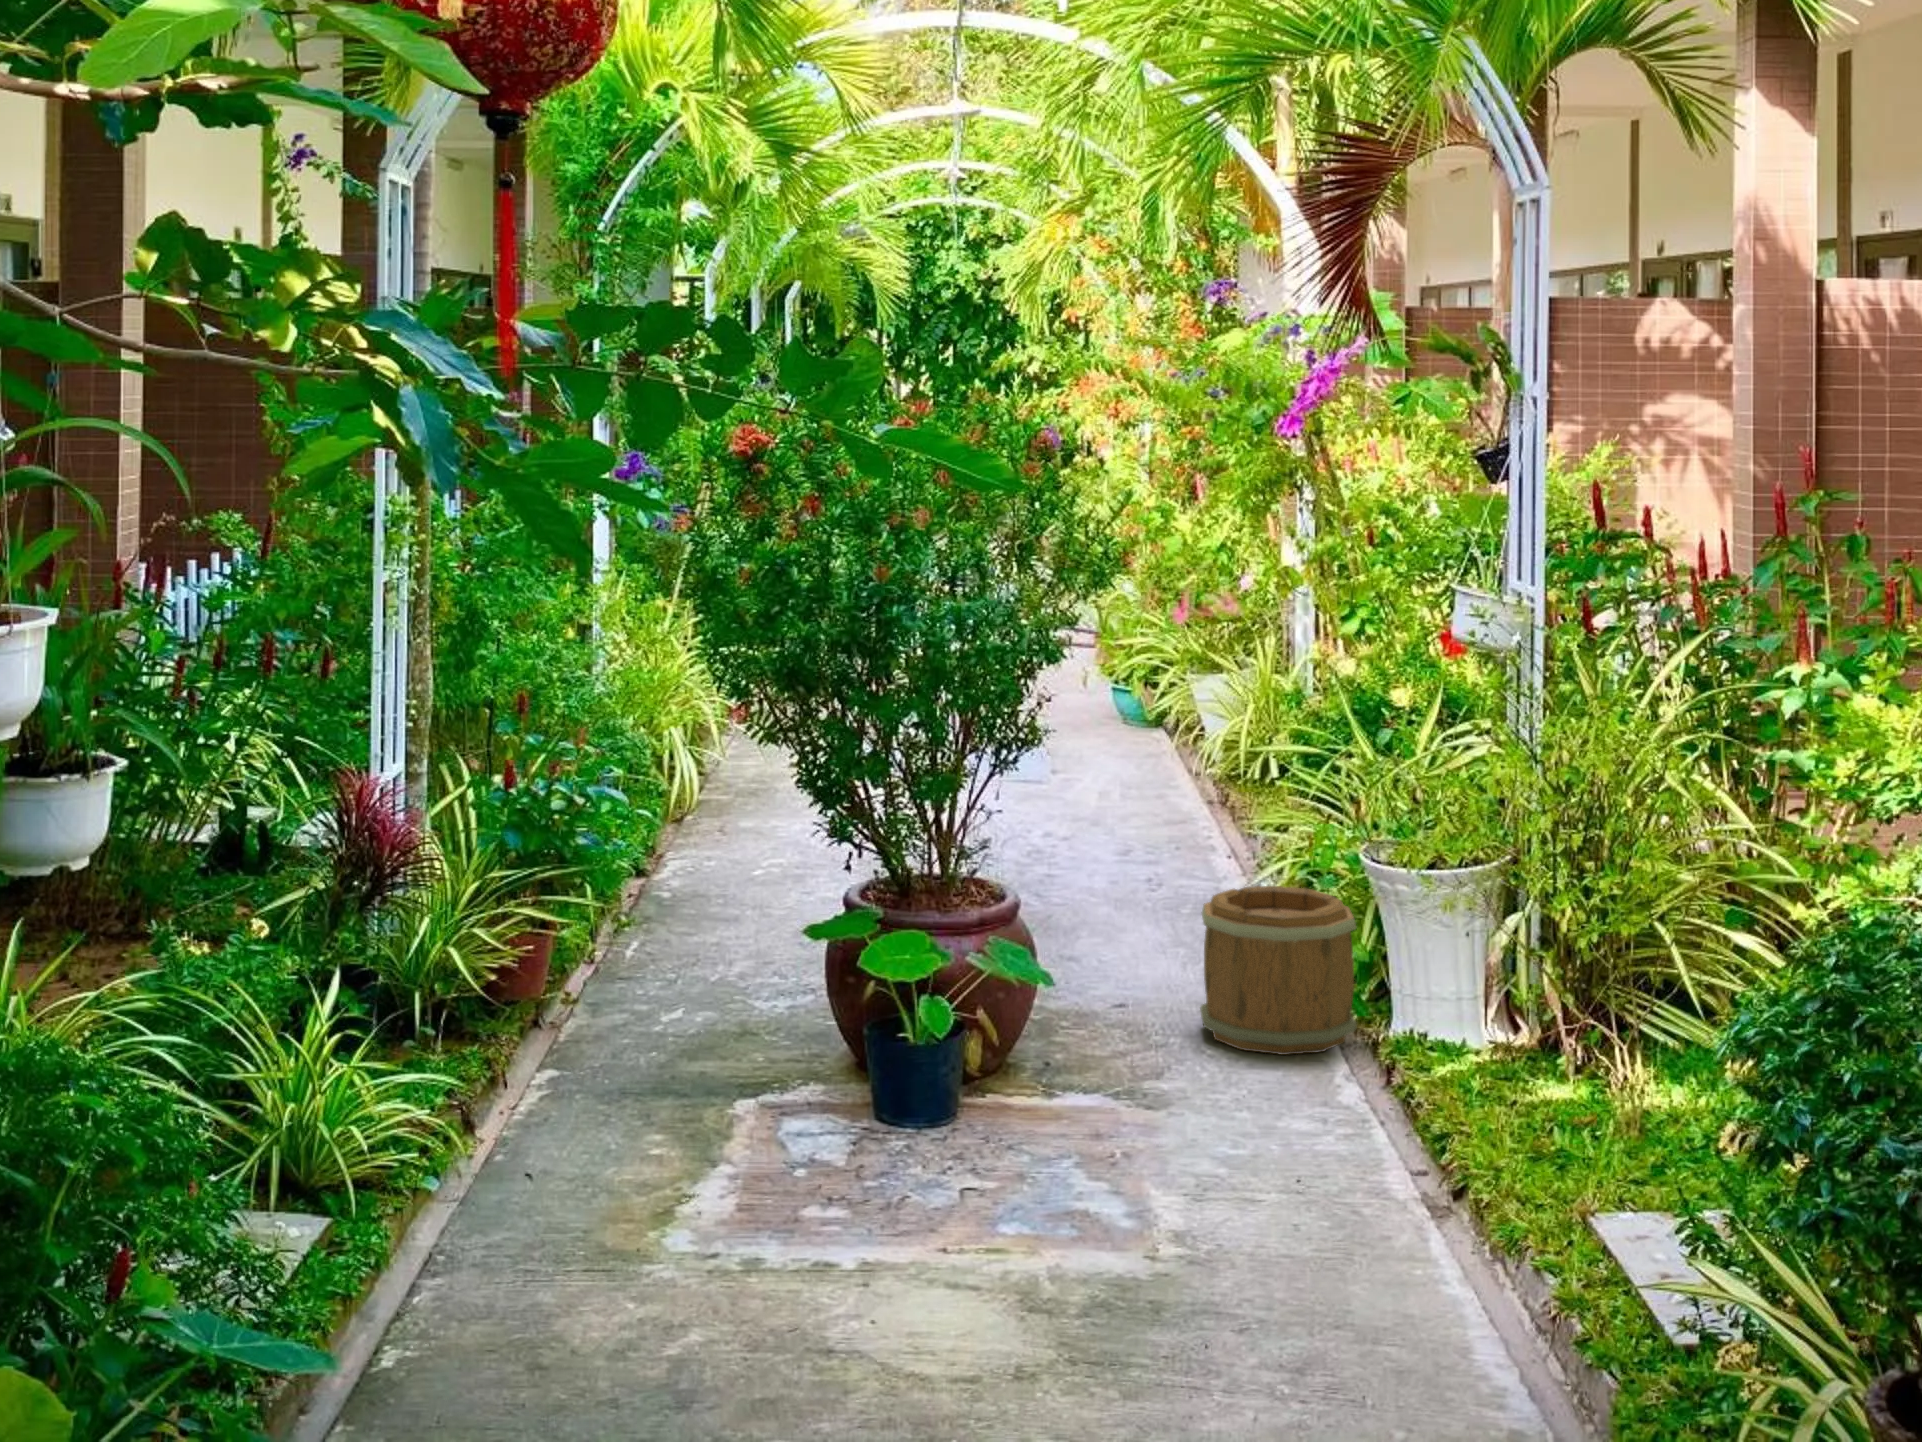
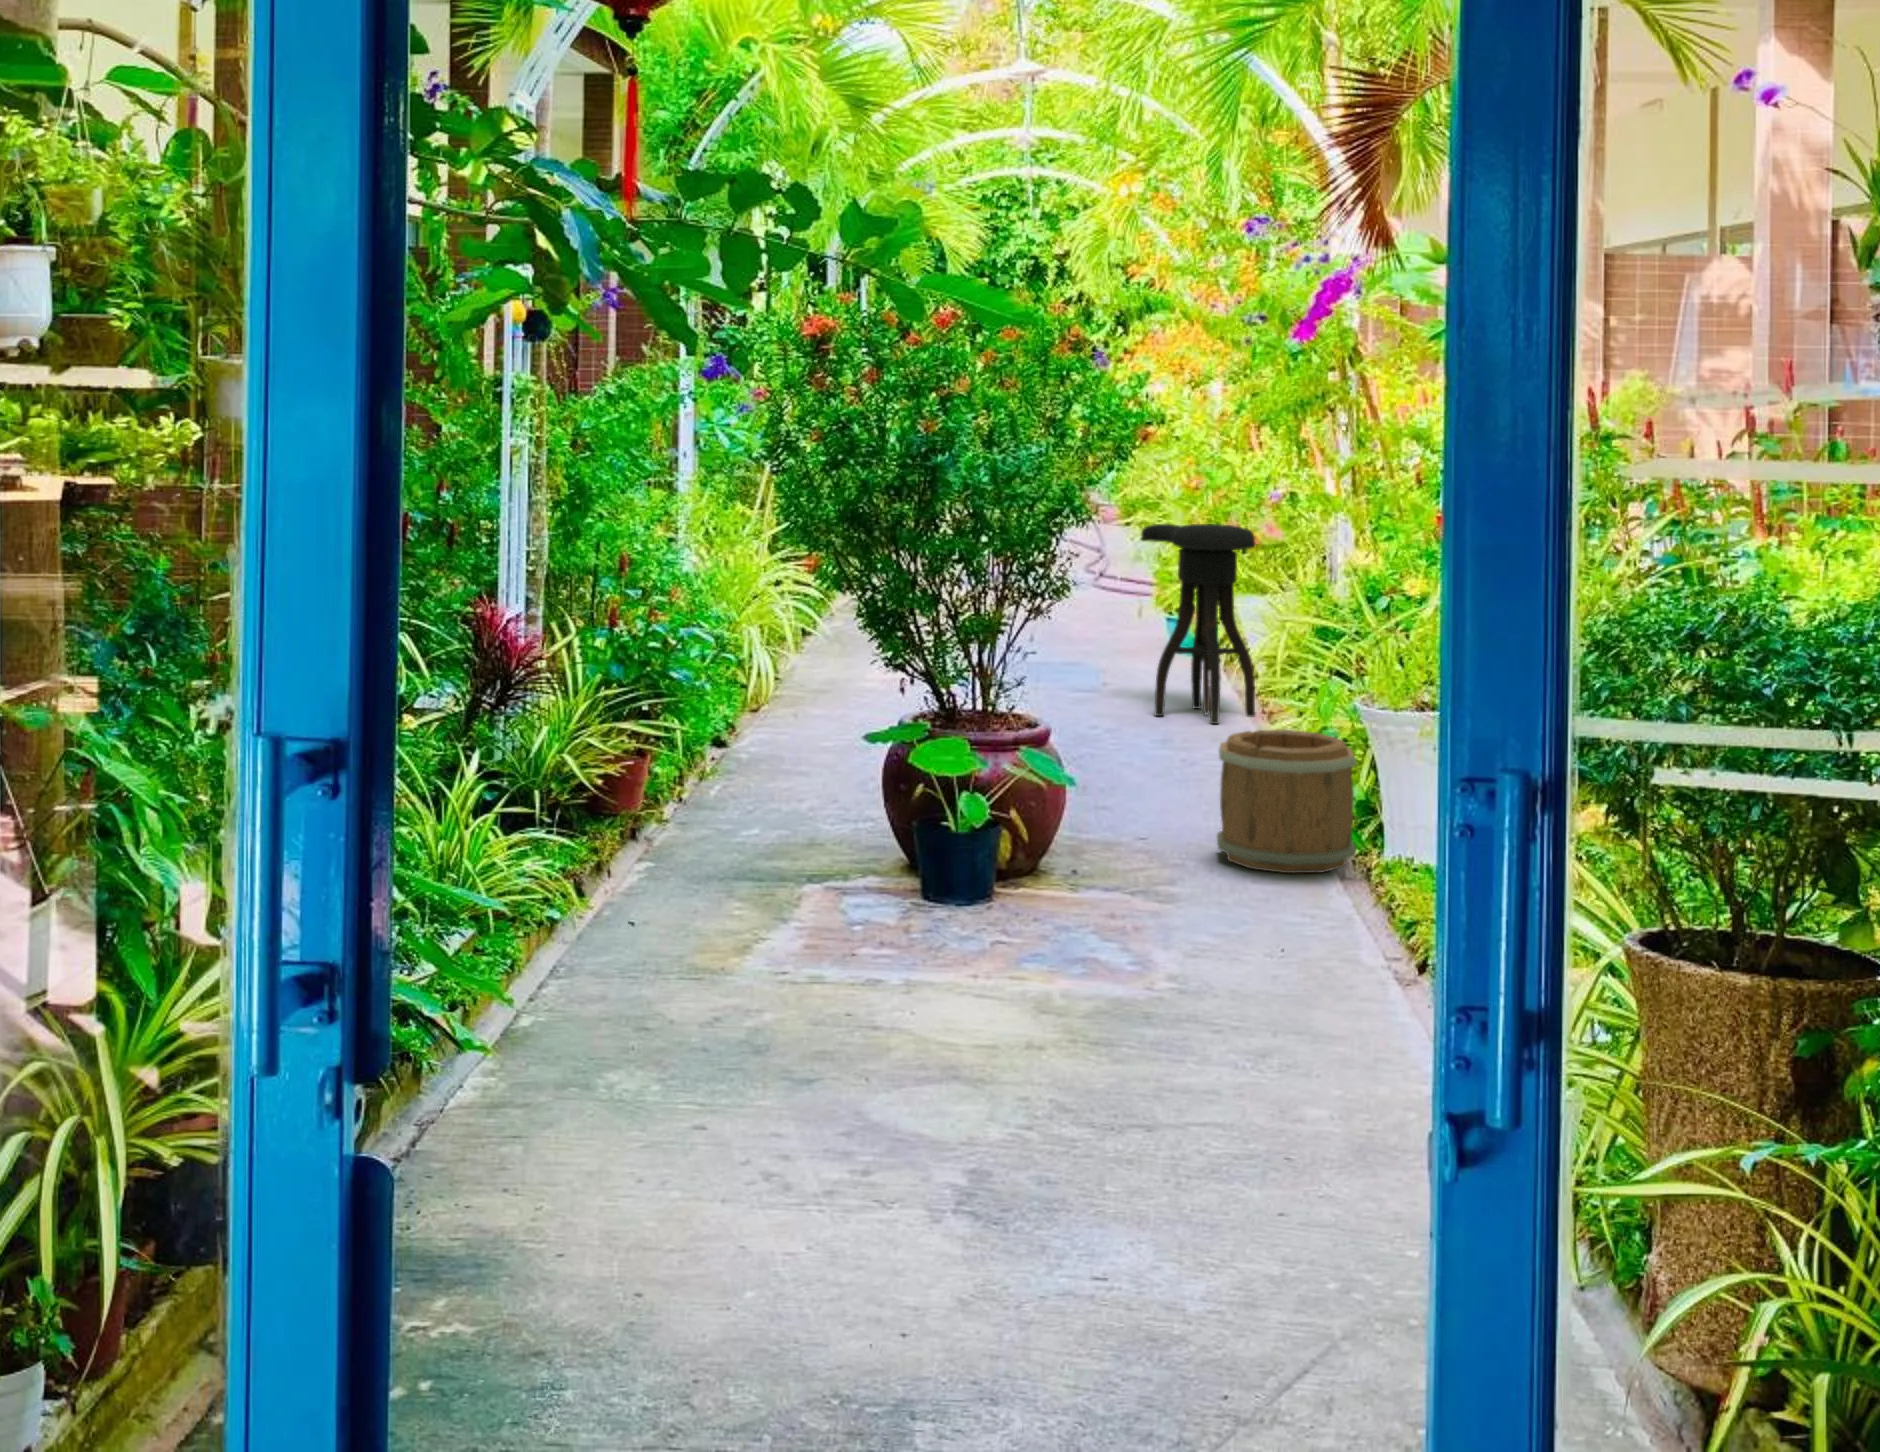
stool: none [1099,634,1225,854] -> present [1141,524,1255,724]

